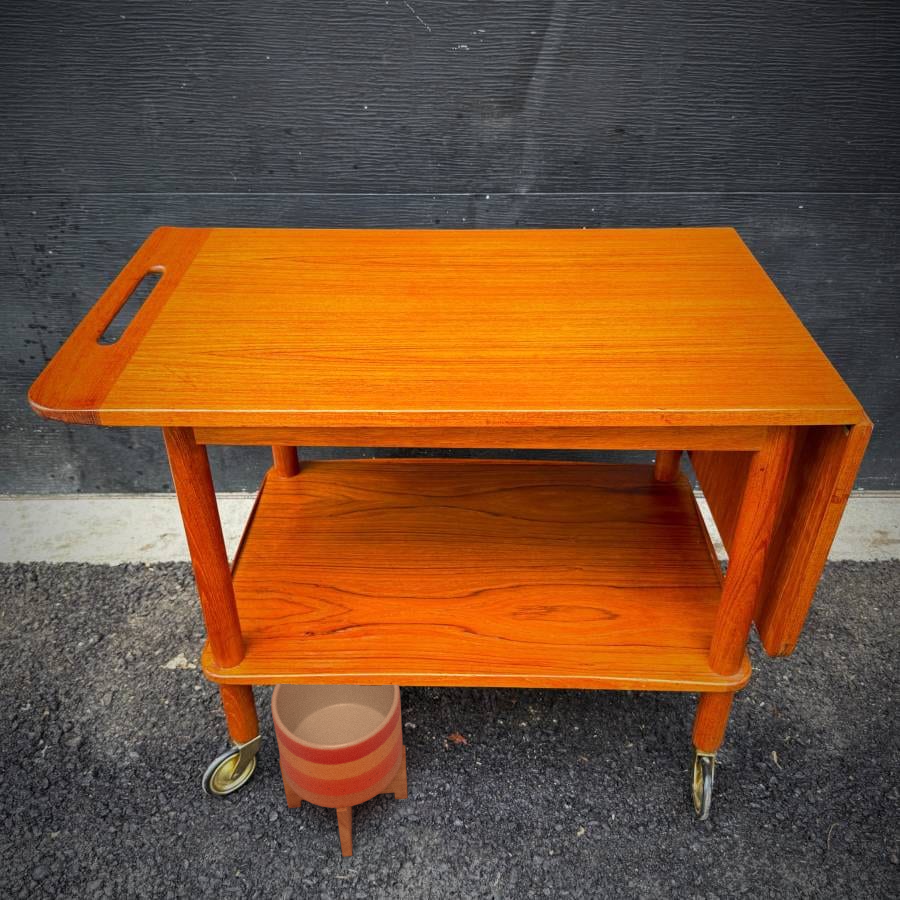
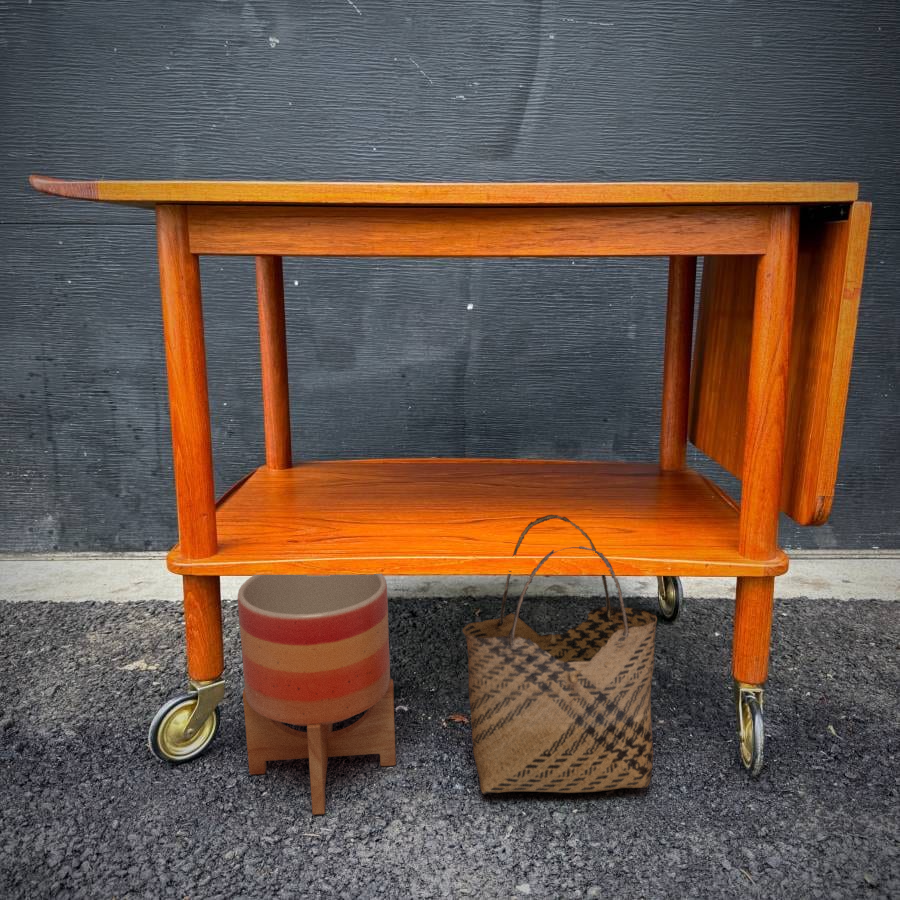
woven basket: none [465,632,631,841] -> present [463,515,657,794]

